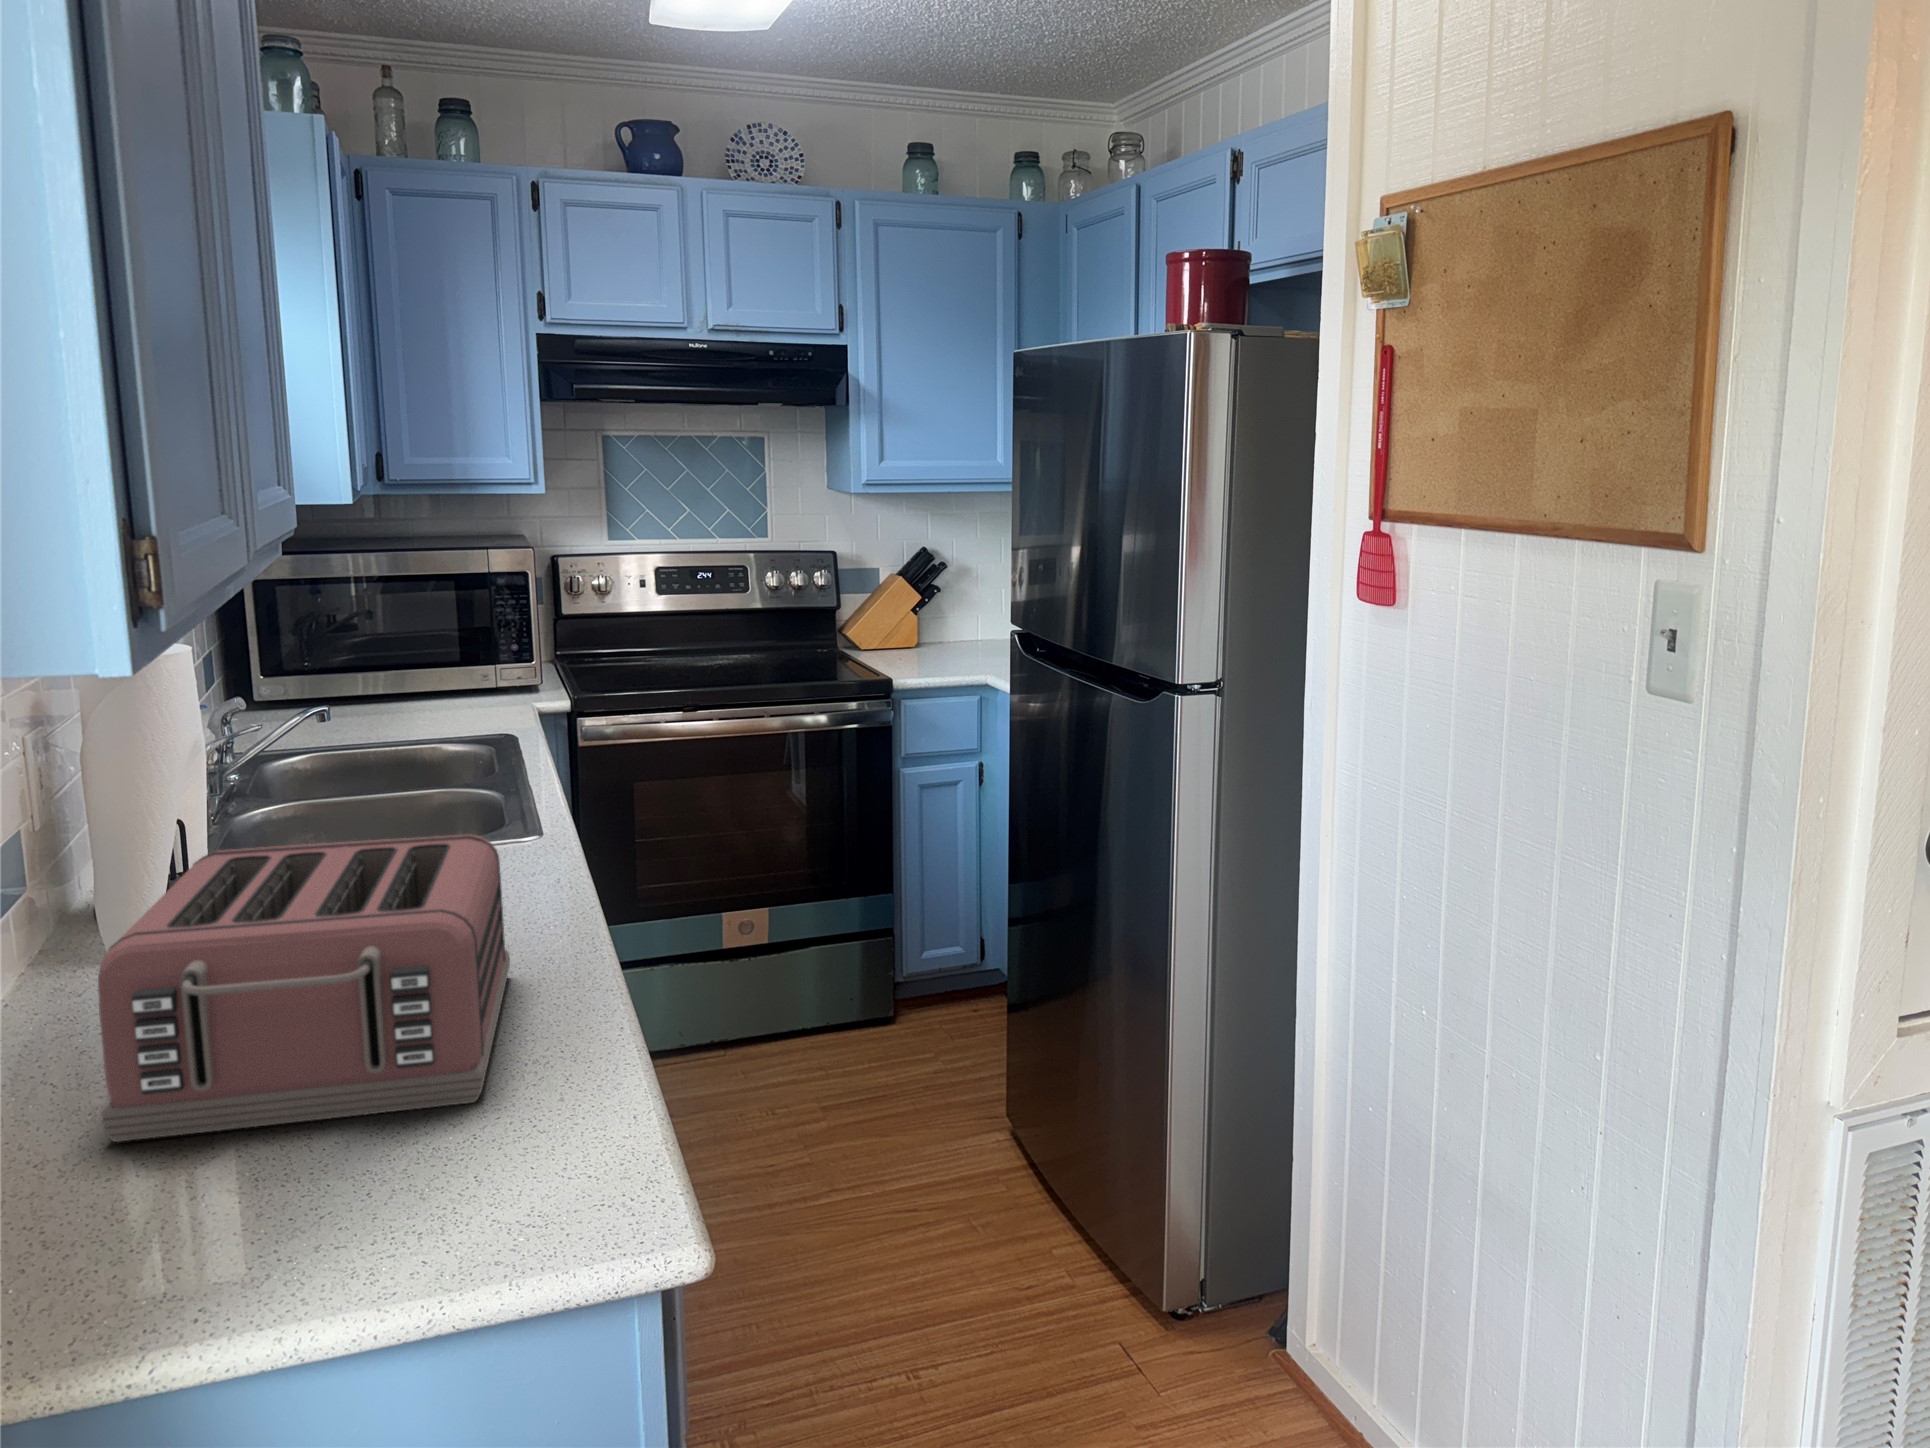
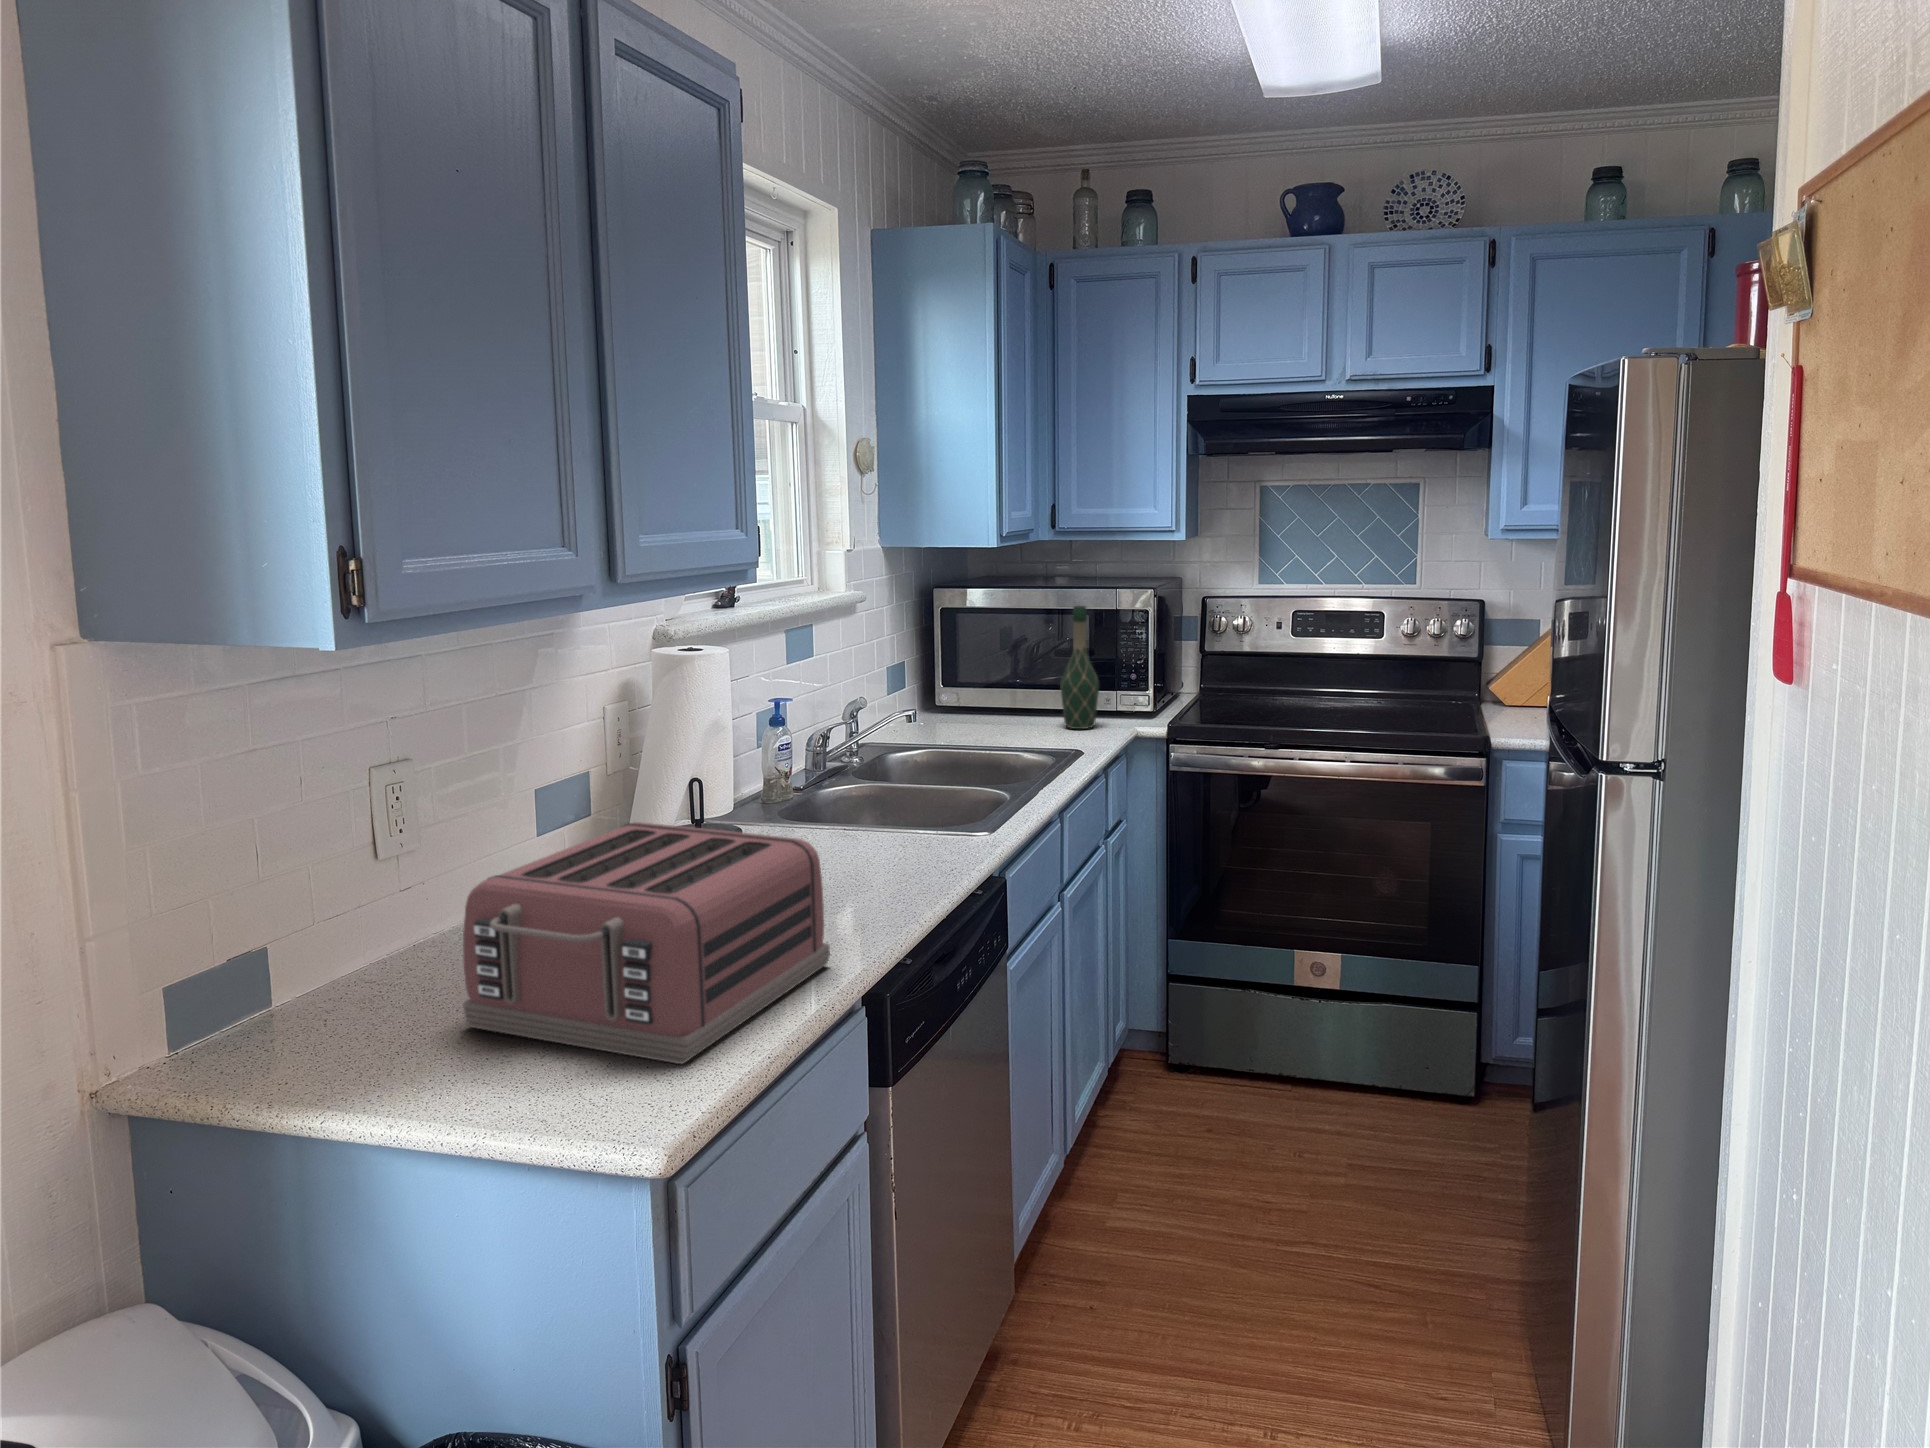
wine bottle: none [436,571,483,711] -> present [1060,606,1099,729]

